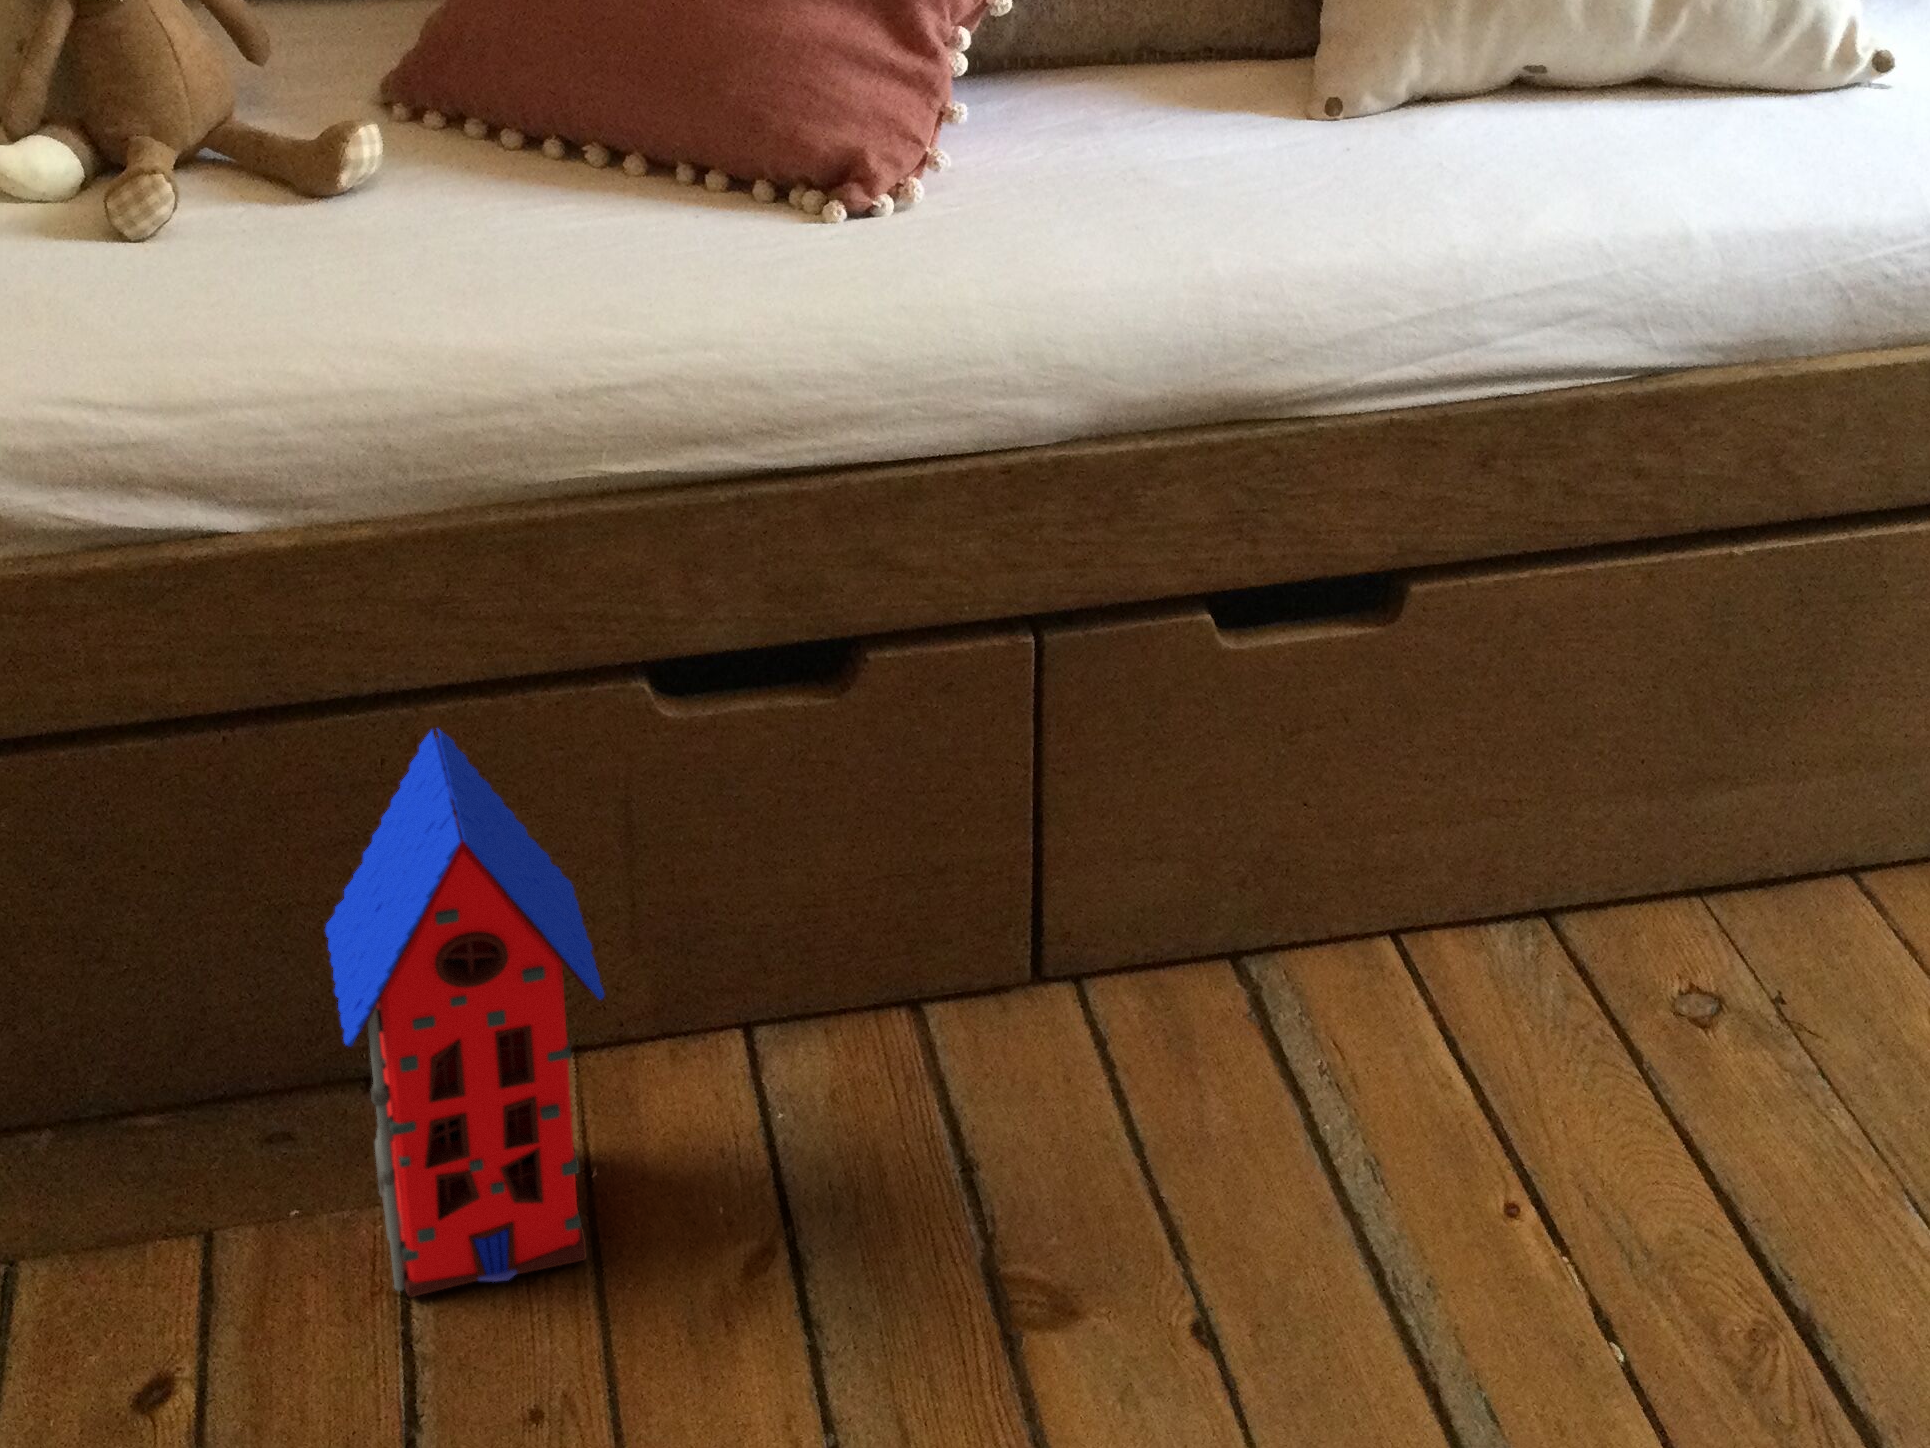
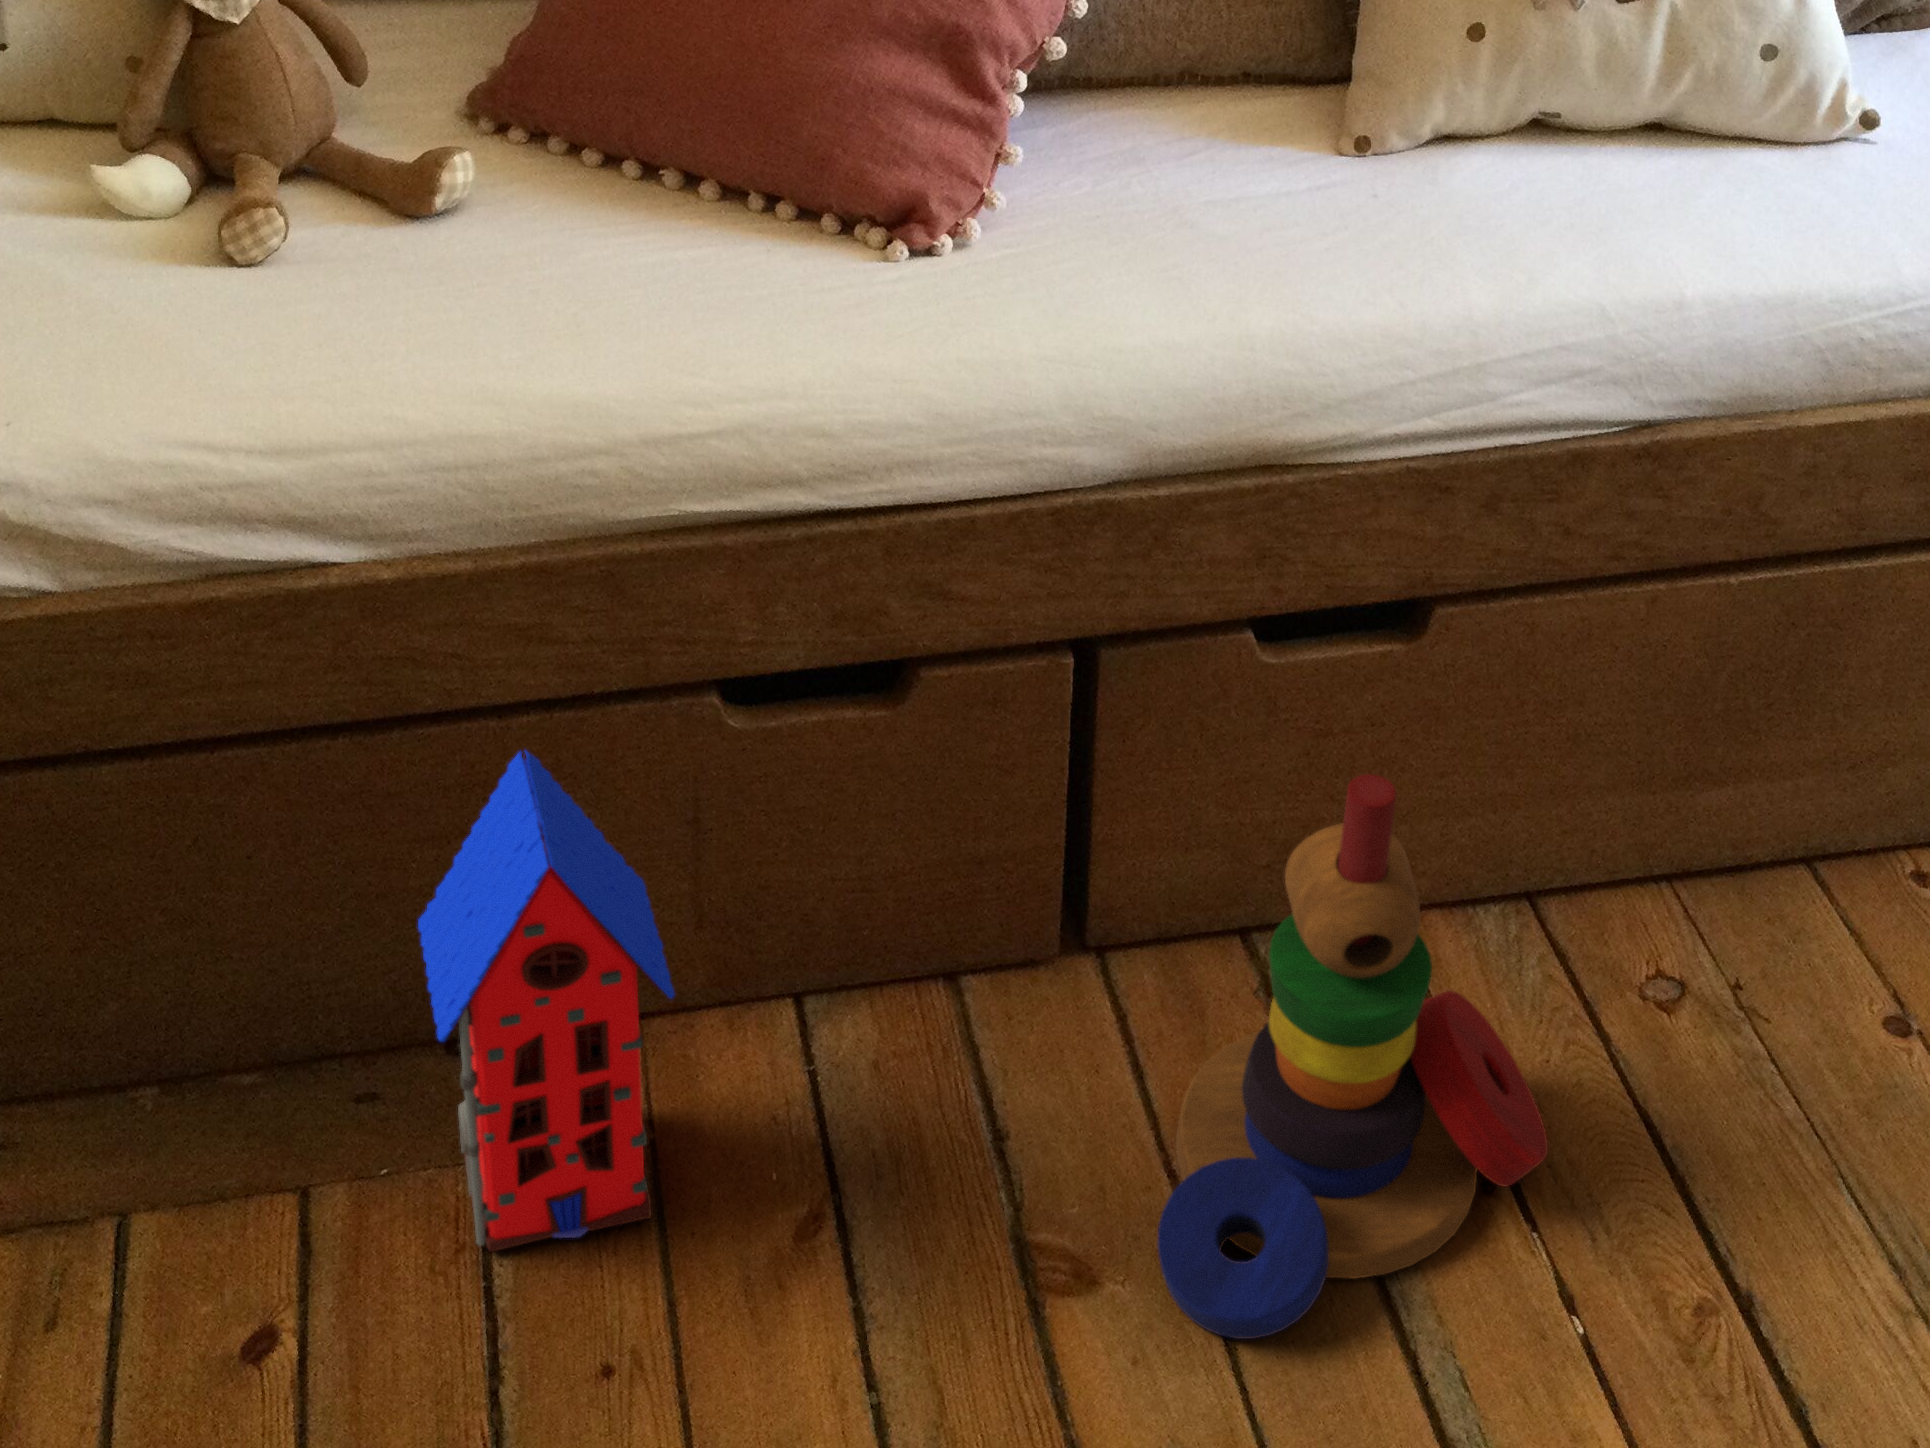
stacking toy: none [1145,735,1576,1377] -> present [1157,774,1548,1339]

